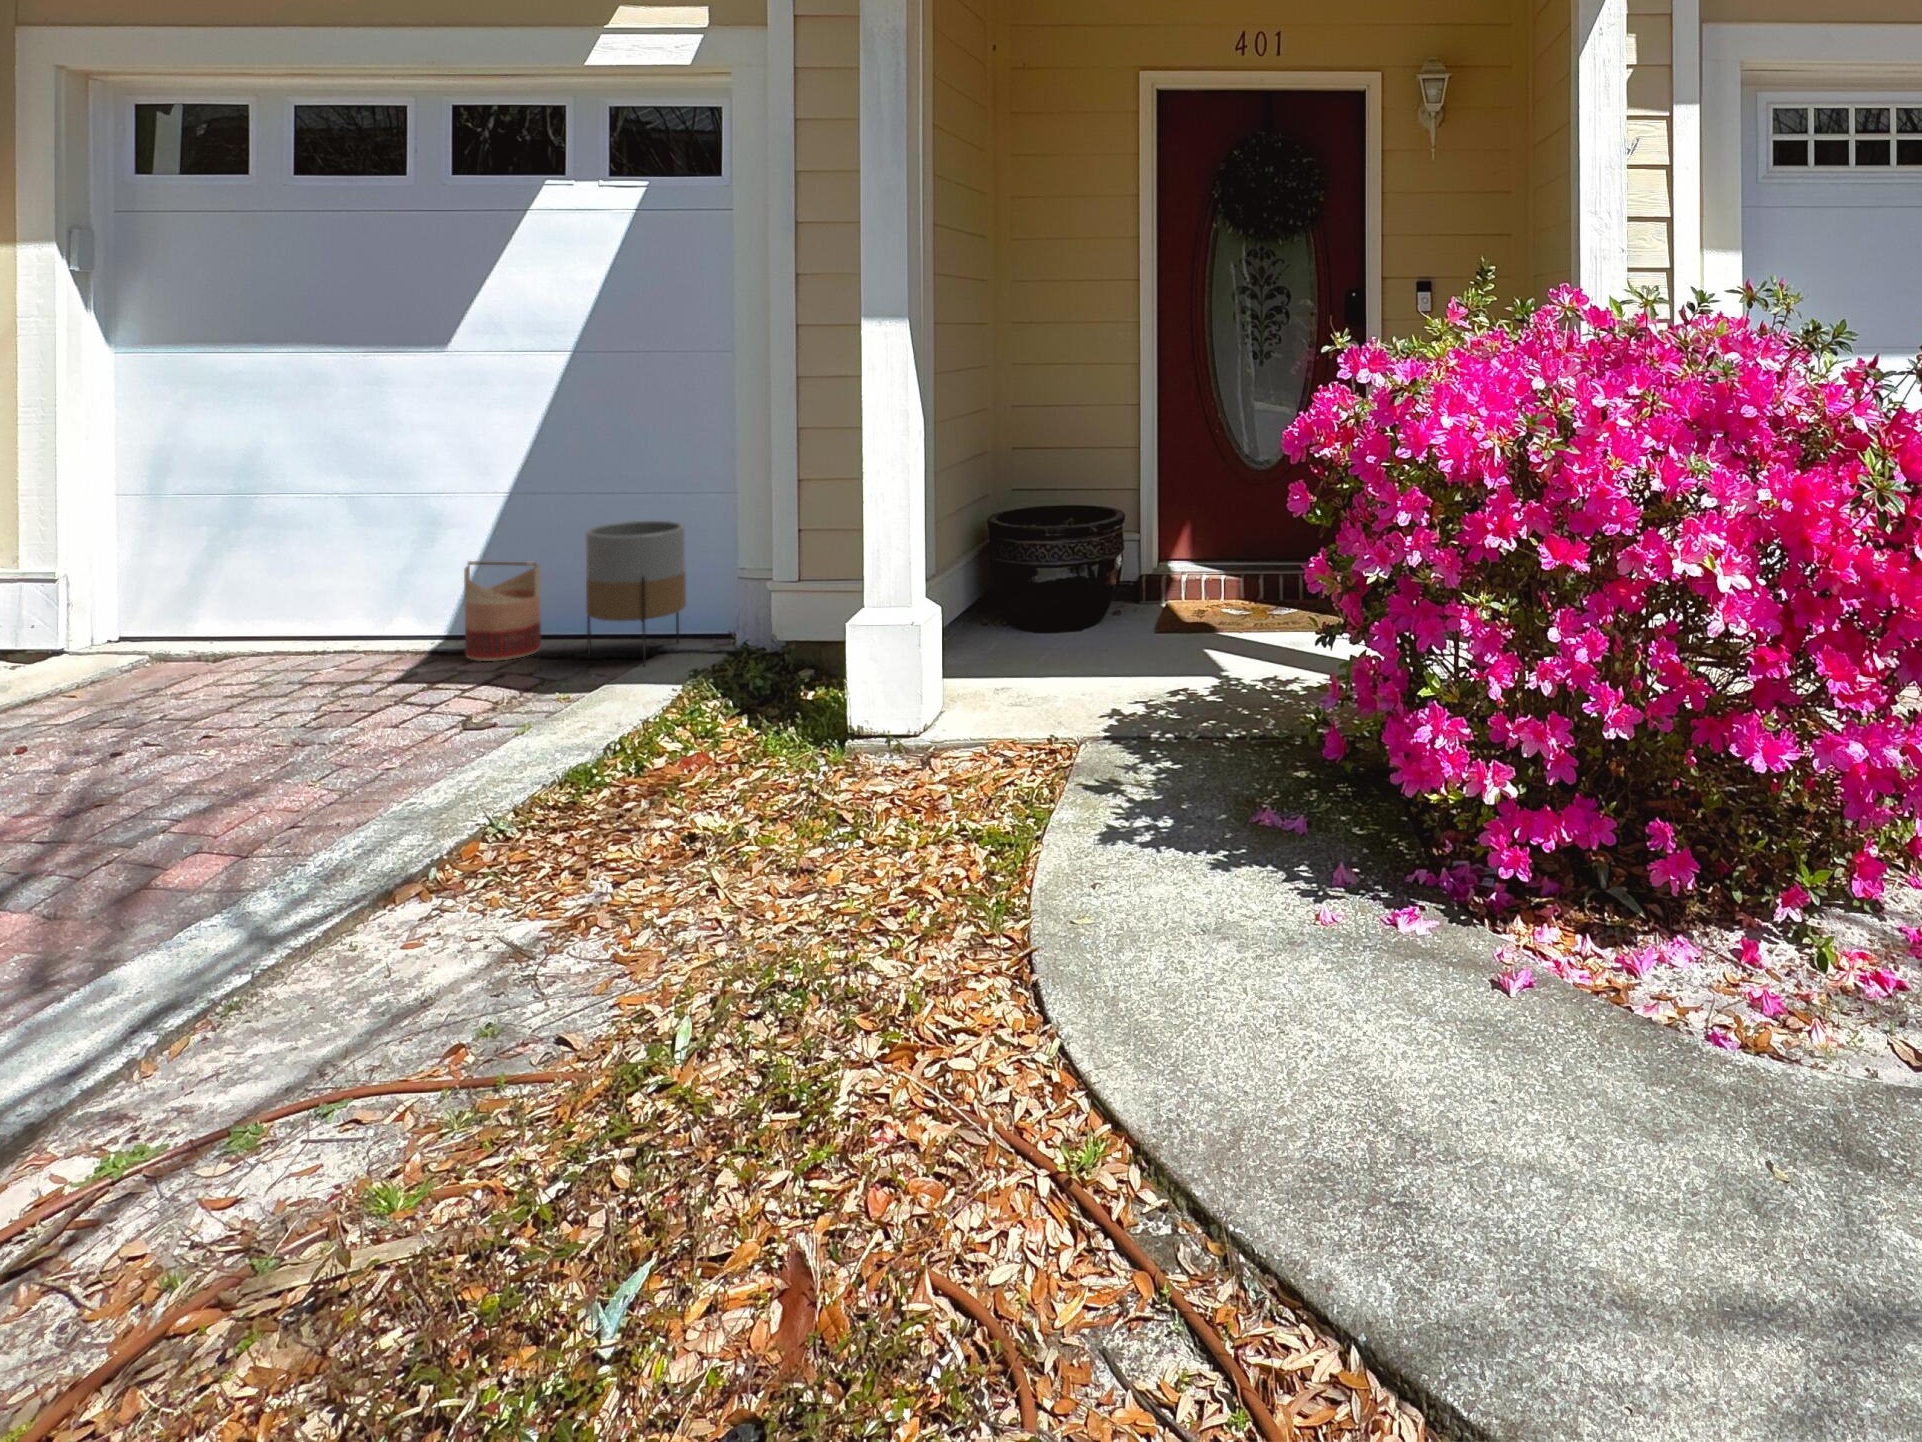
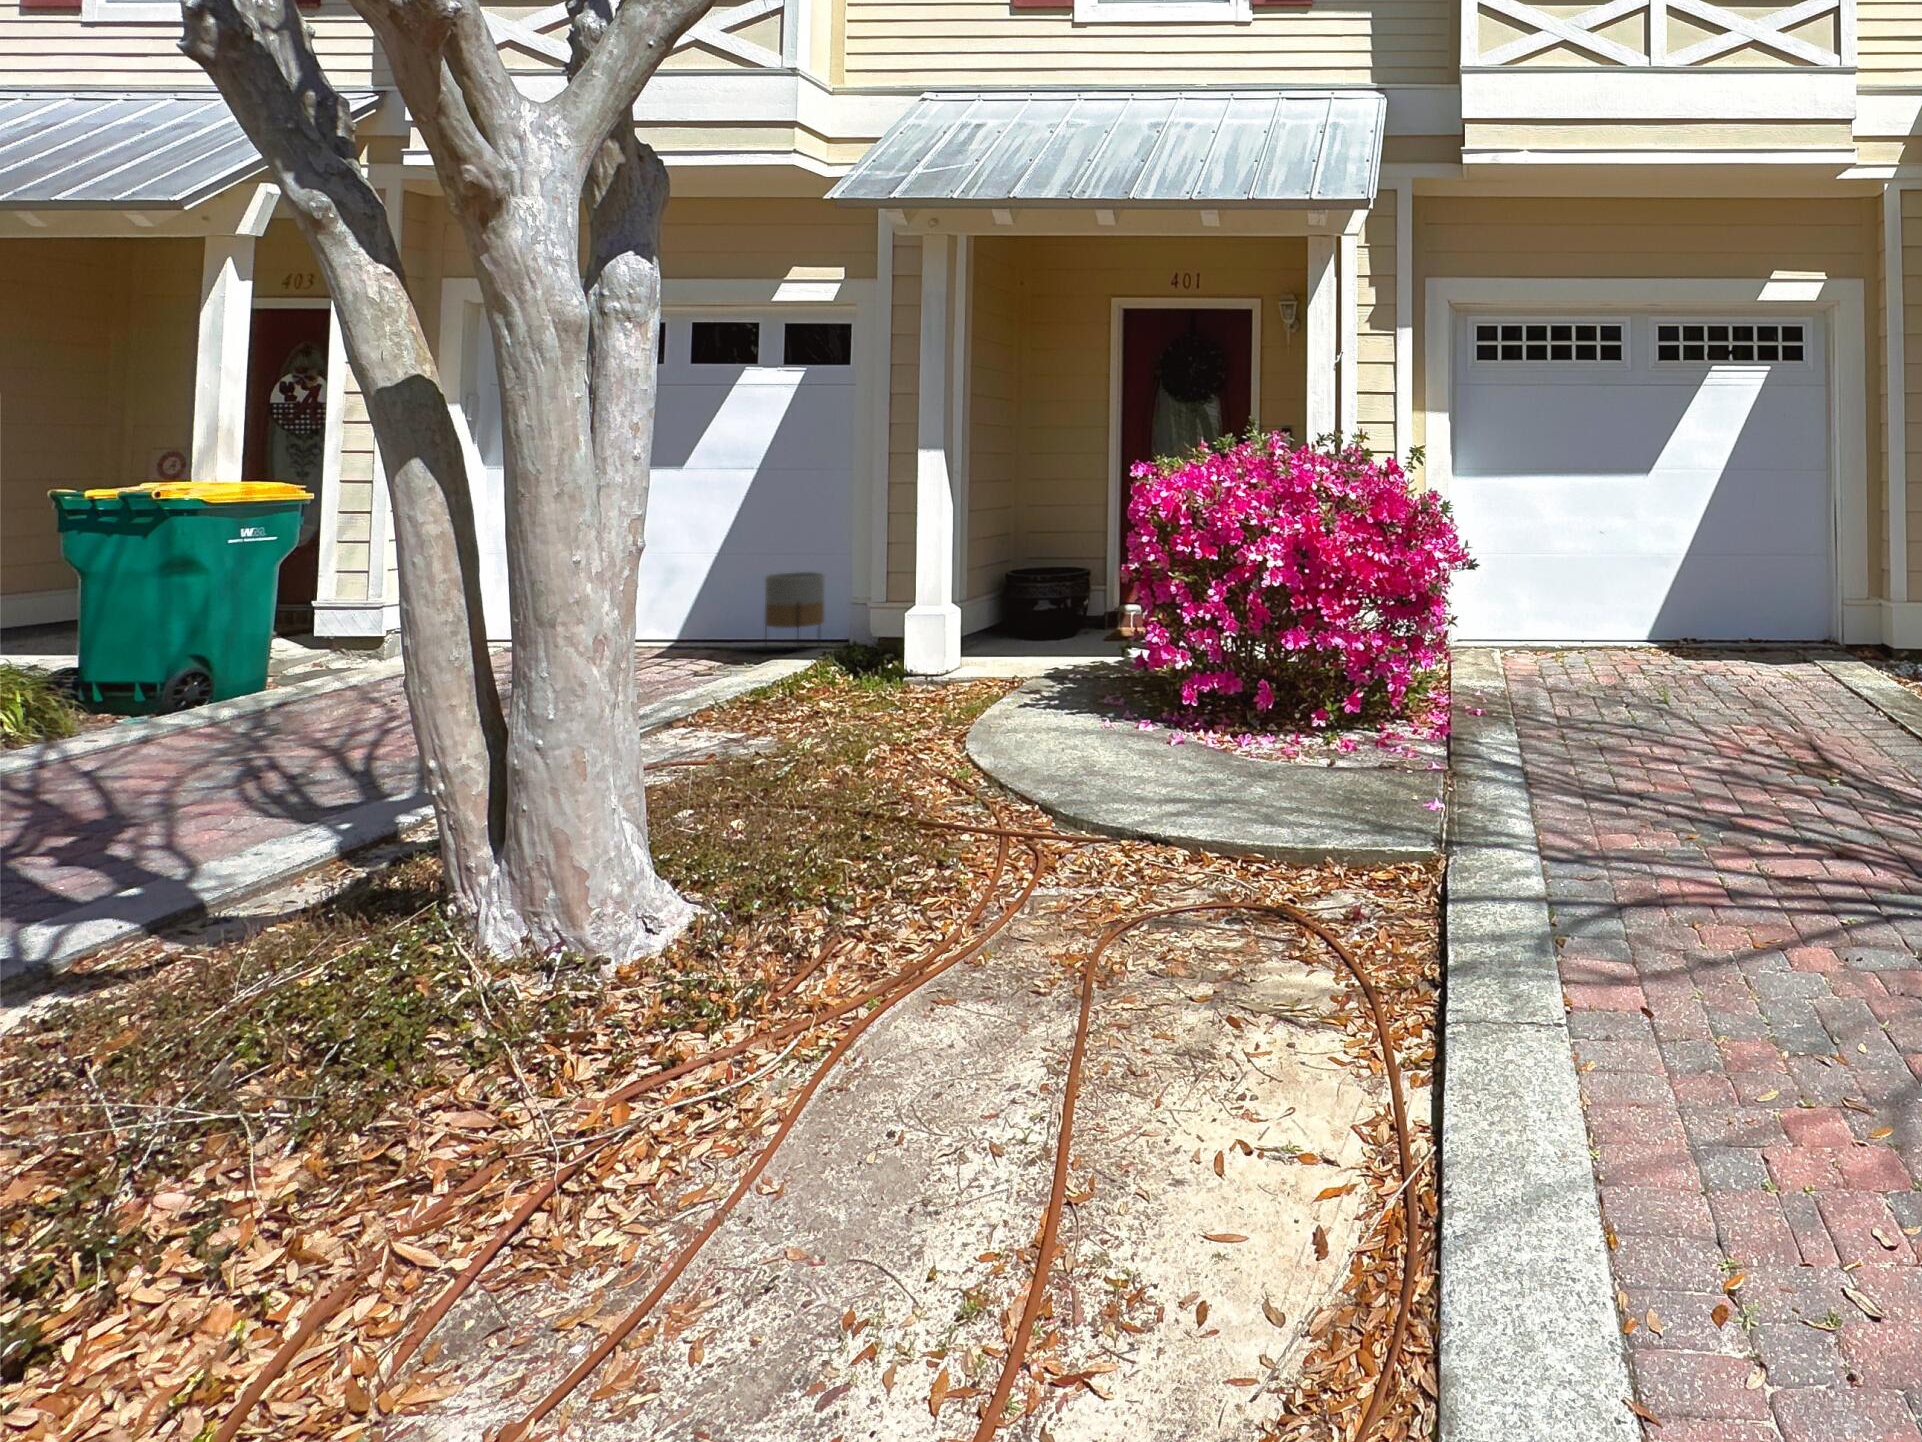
basket: present [464,561,541,661] -> none [692,595,737,653]

